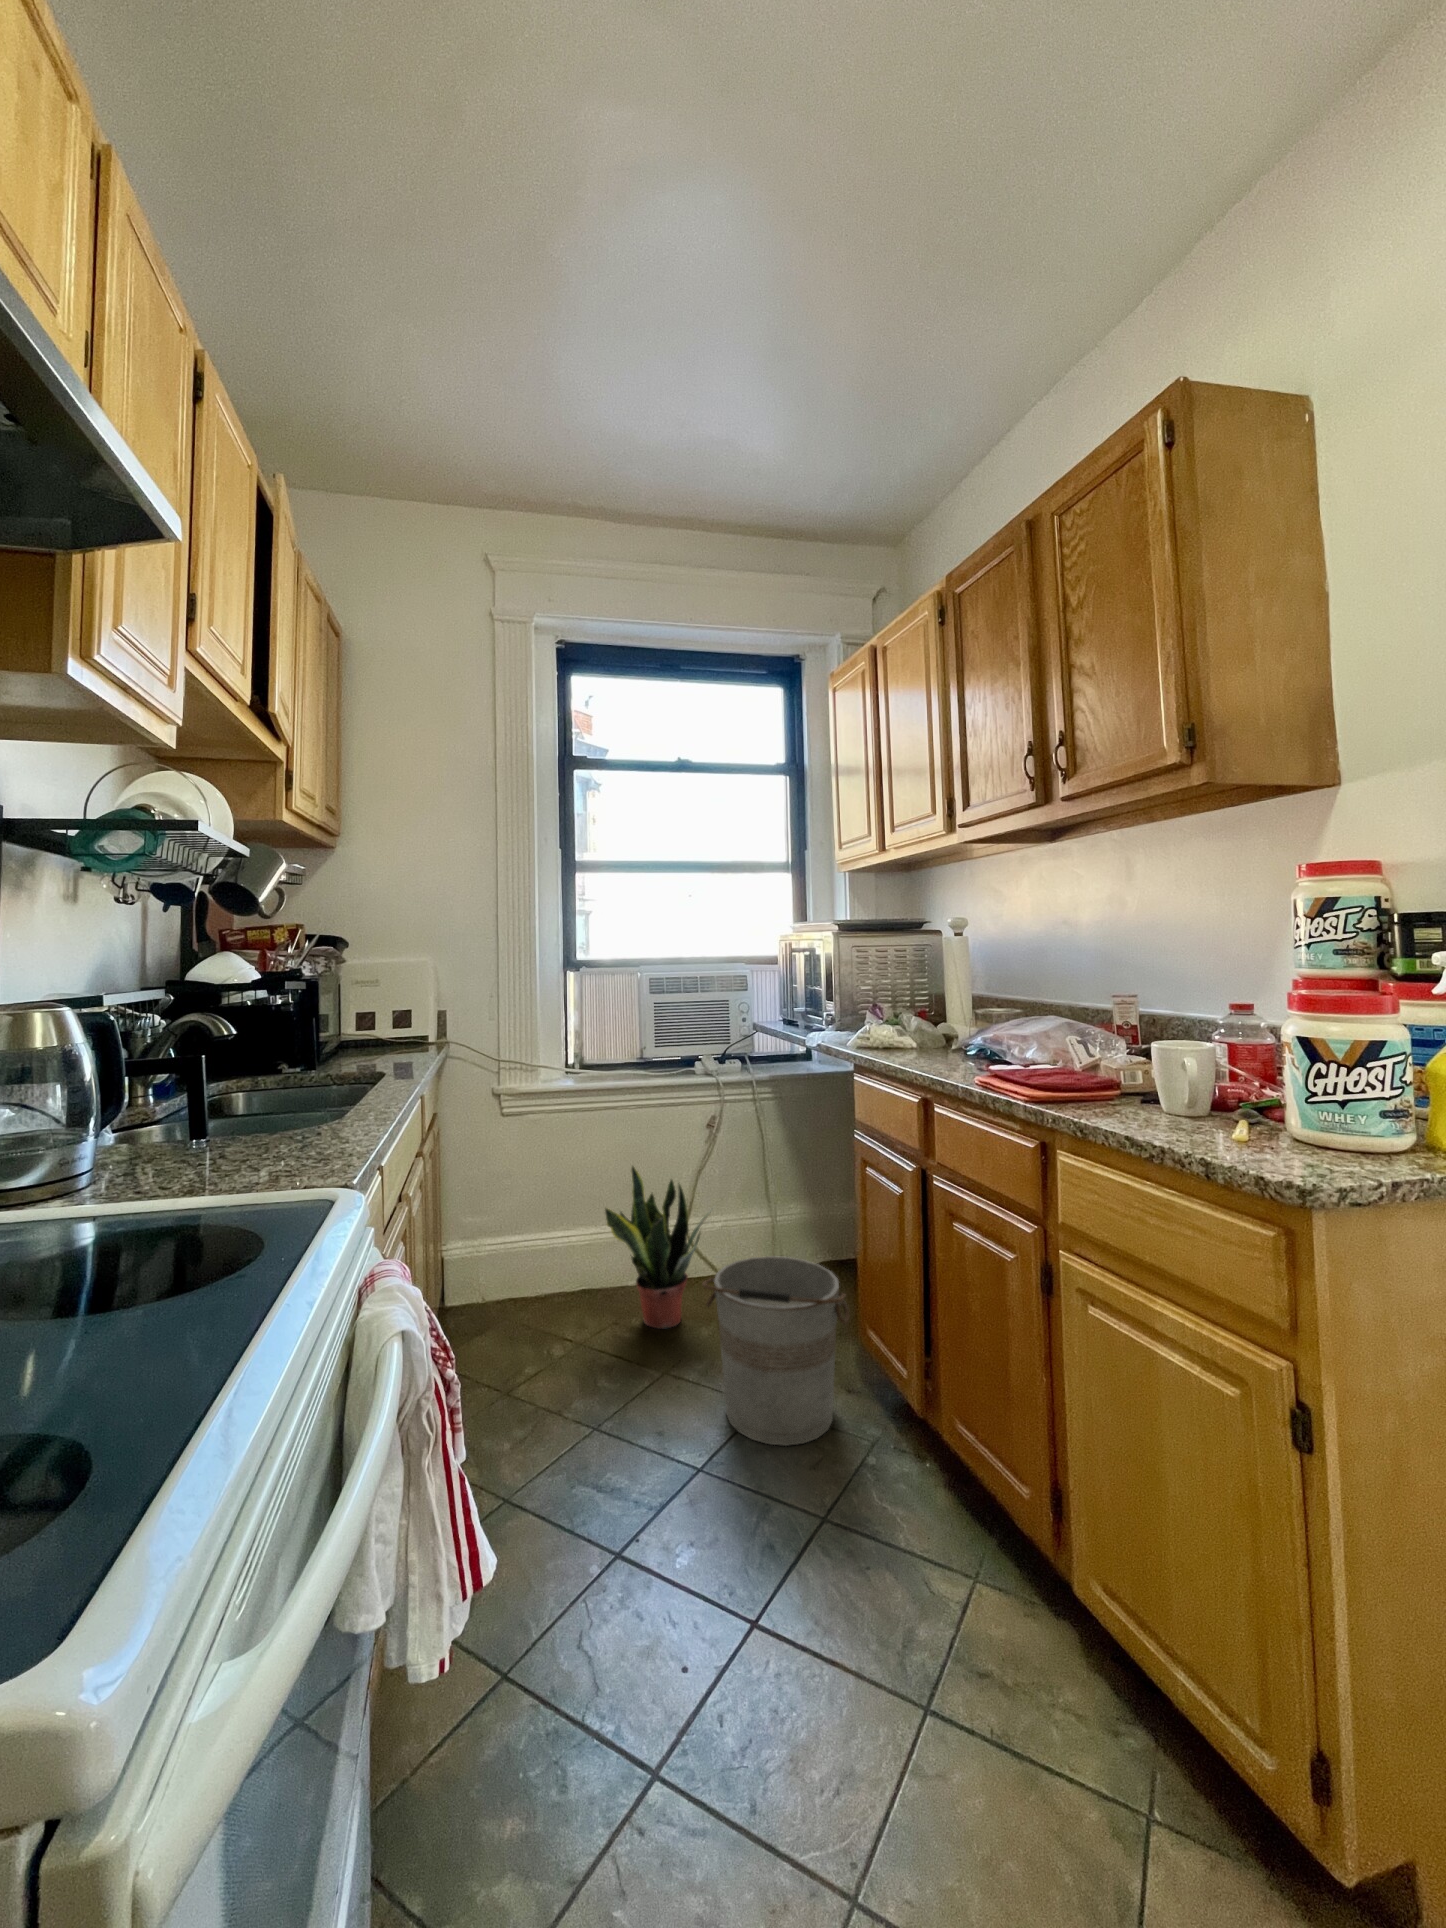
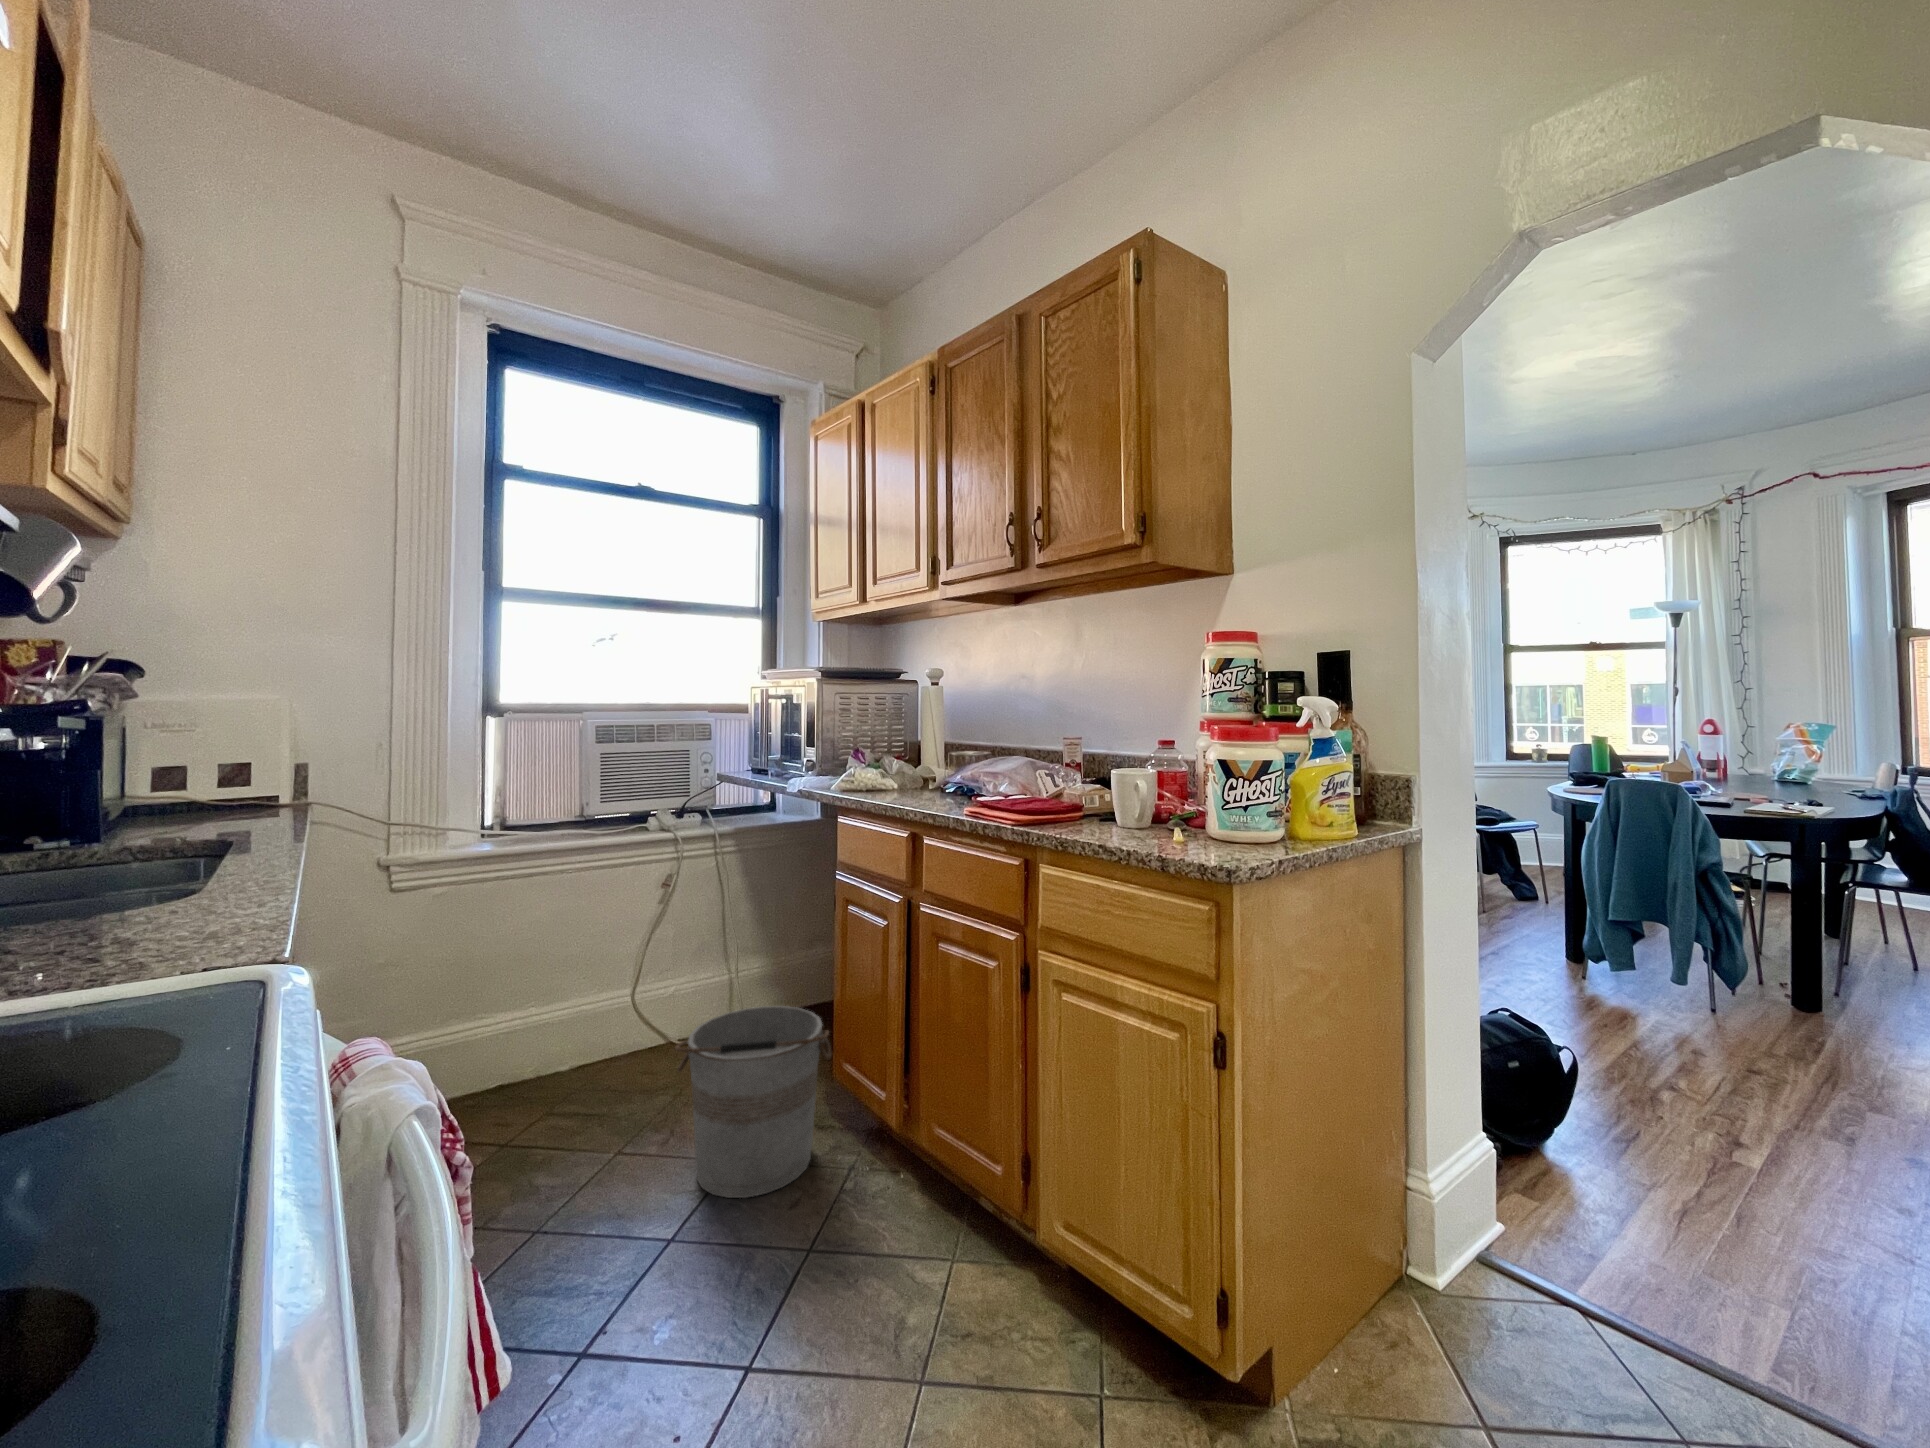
potted plant: present [605,1167,711,1328] -> none [543,935,678,1112]

